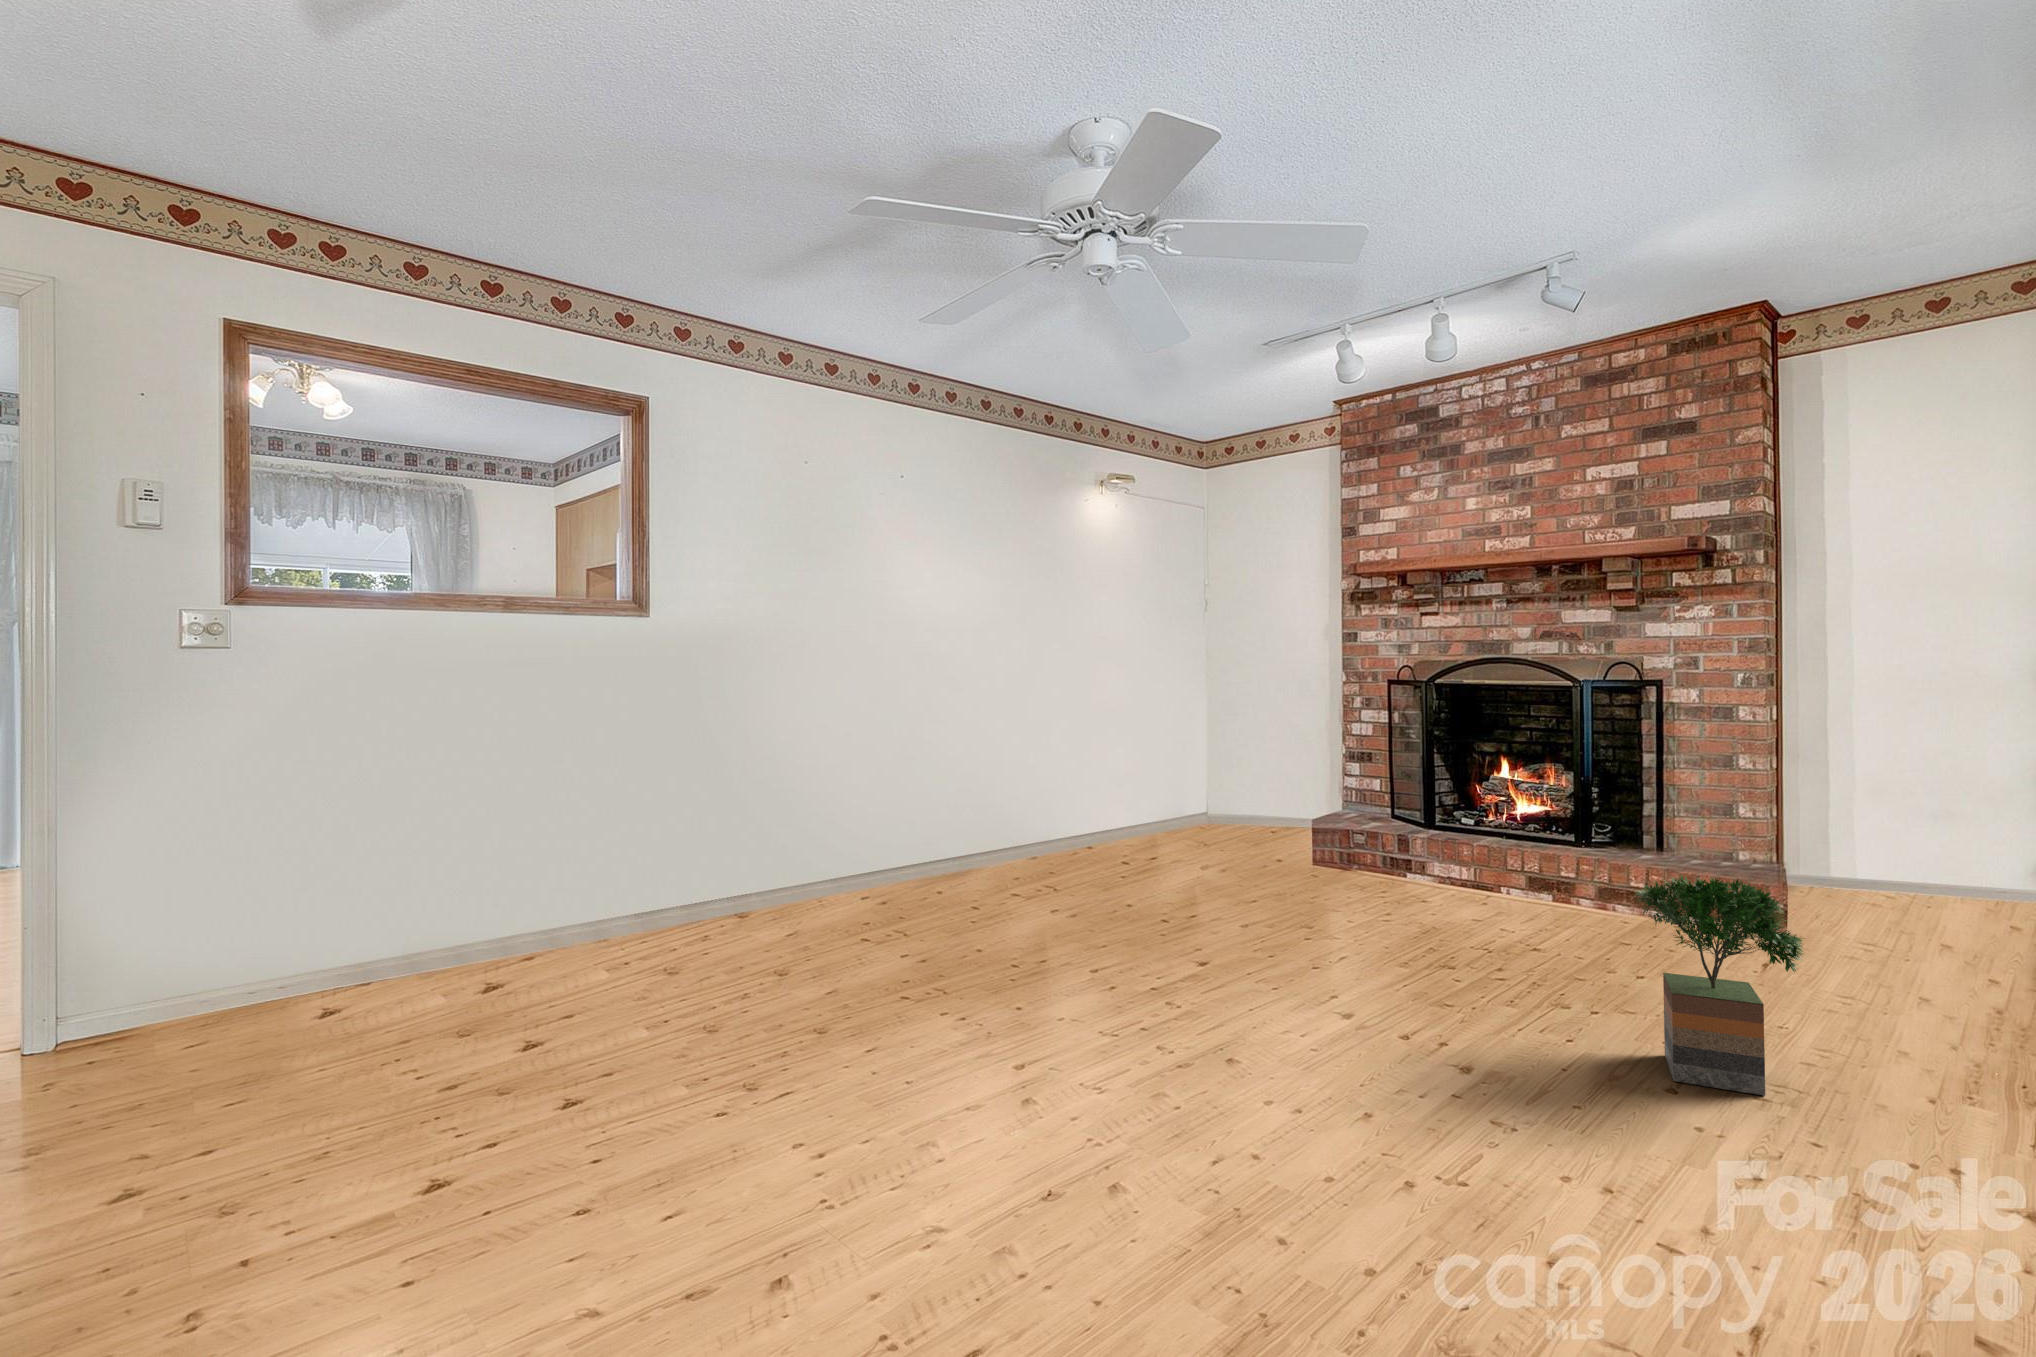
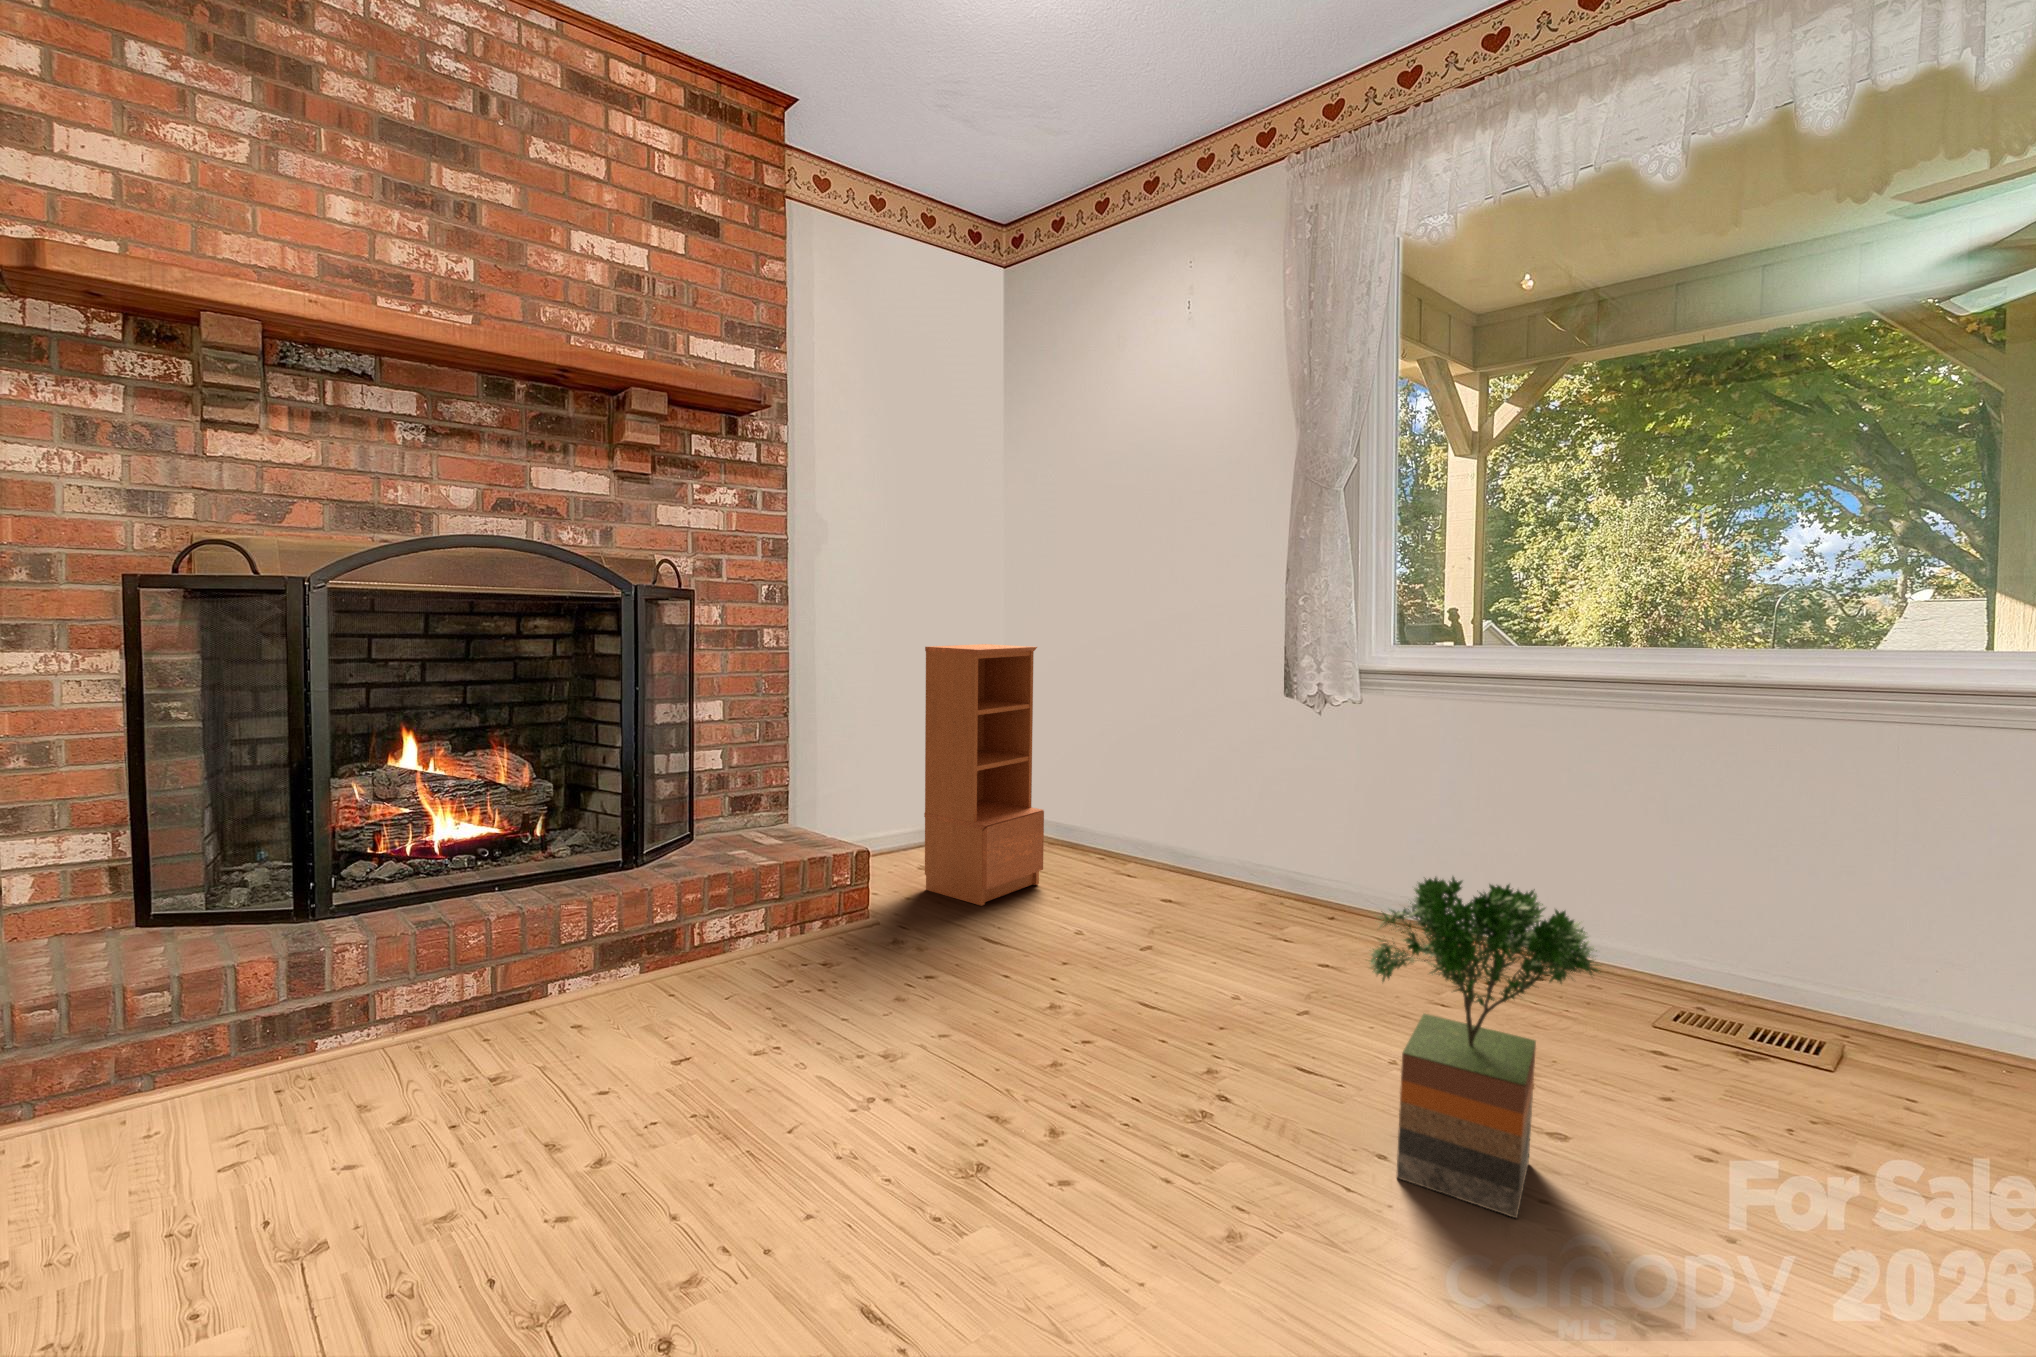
bookcase: none [1834,724,1965,963] -> present [924,644,1044,906]

